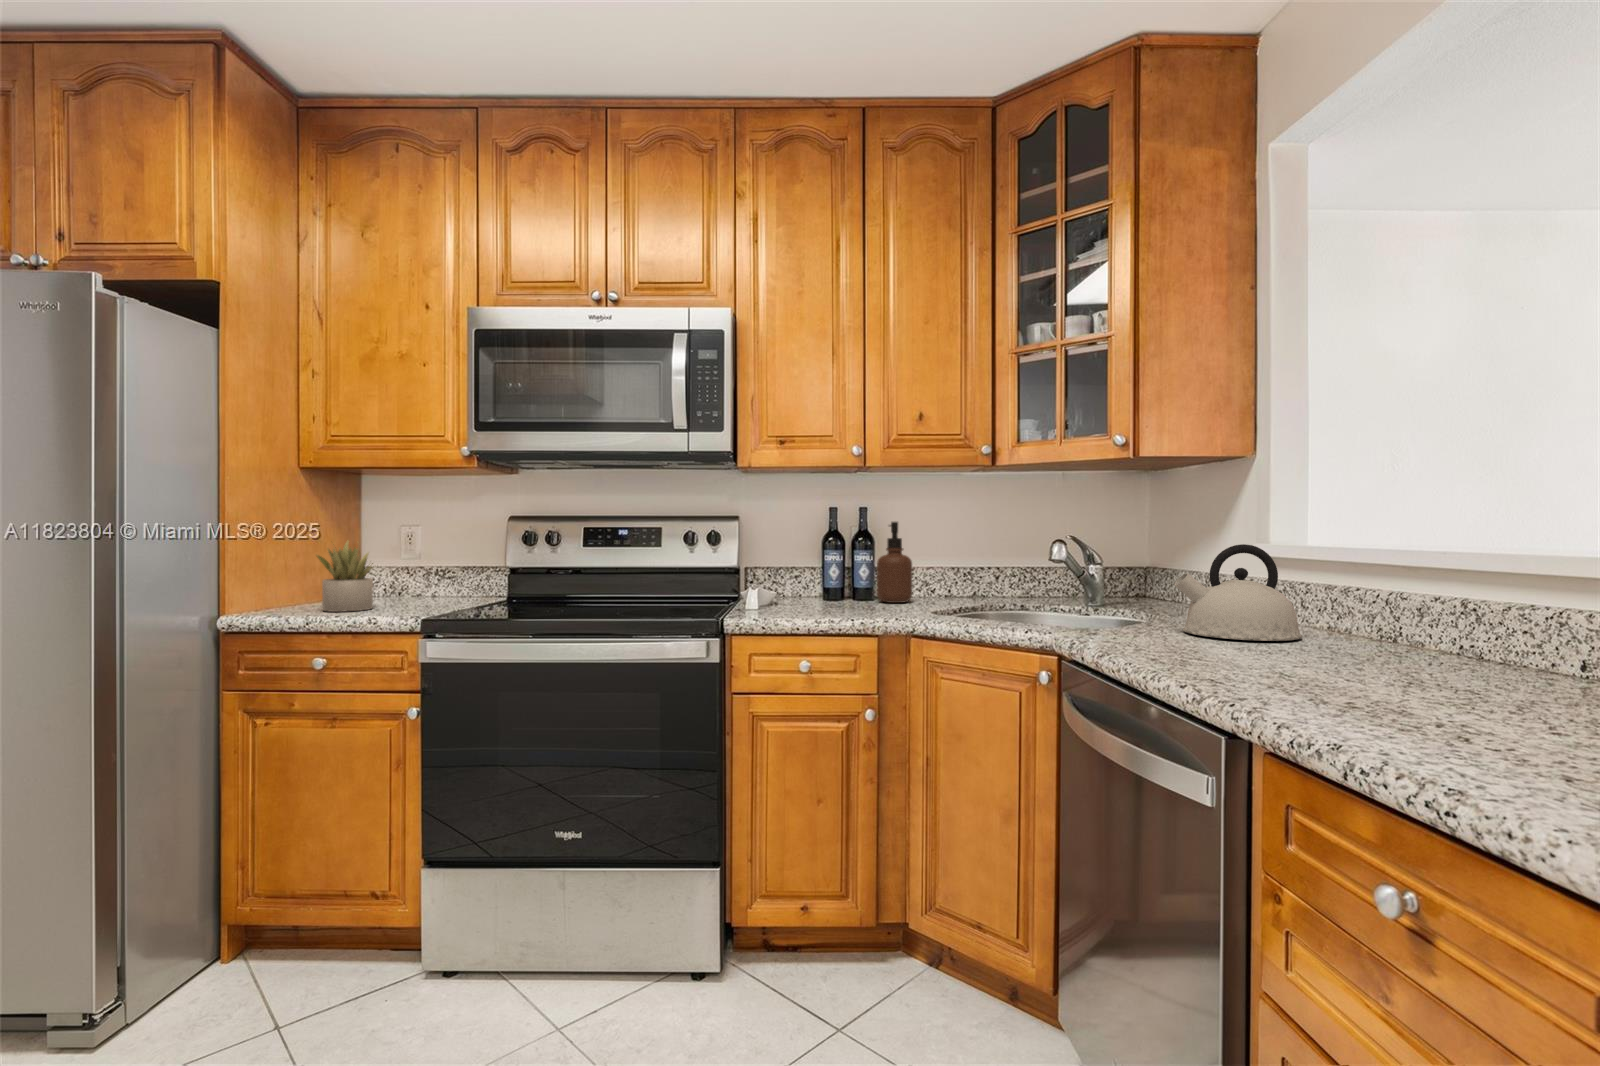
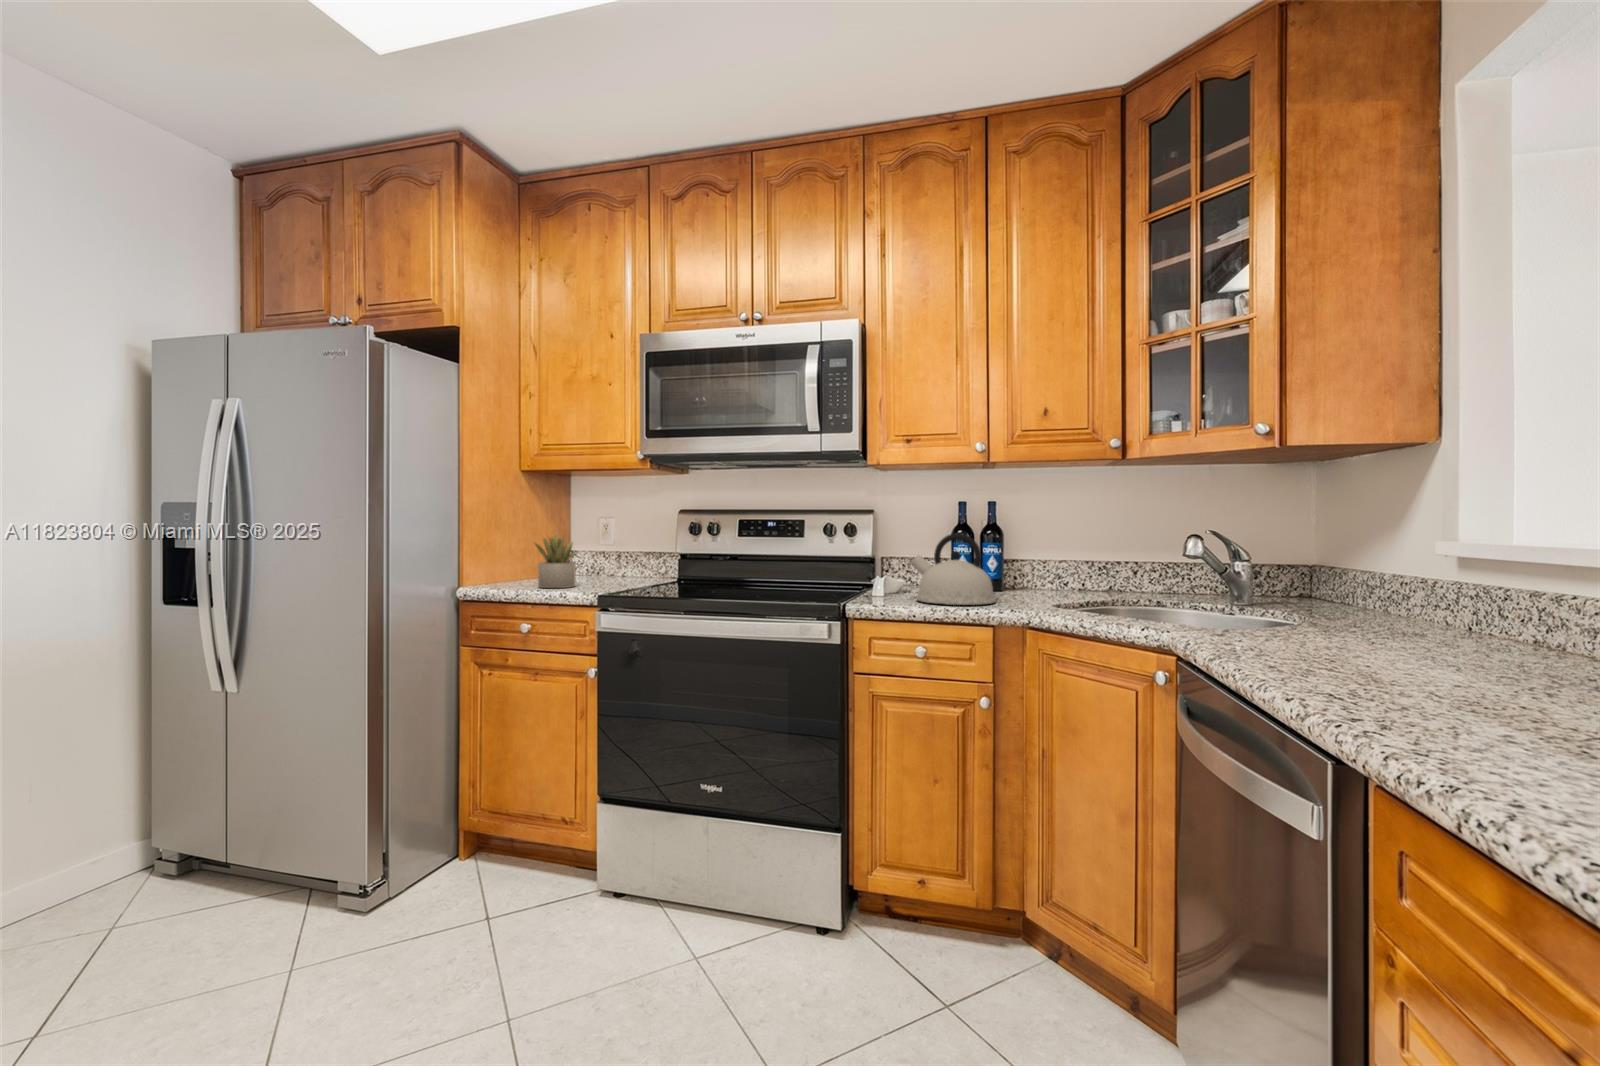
soap dispenser: present [877,522,912,603] -> none [1005,516,1040,595]
kettle: present [1174,544,1302,641] -> present [911,533,995,605]

